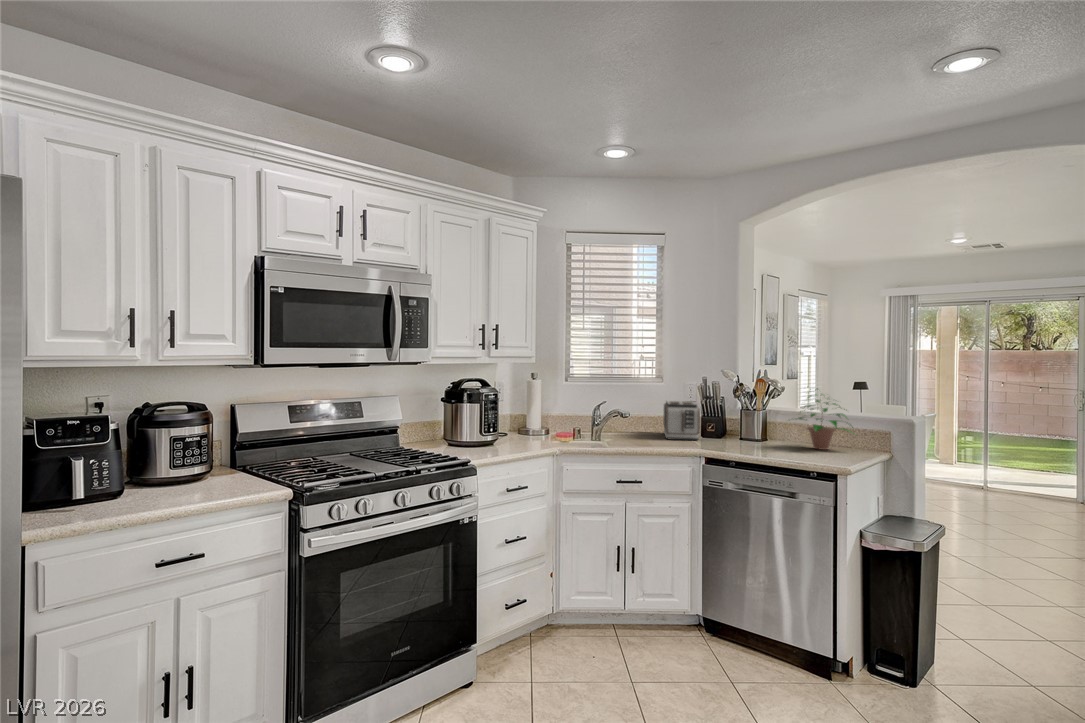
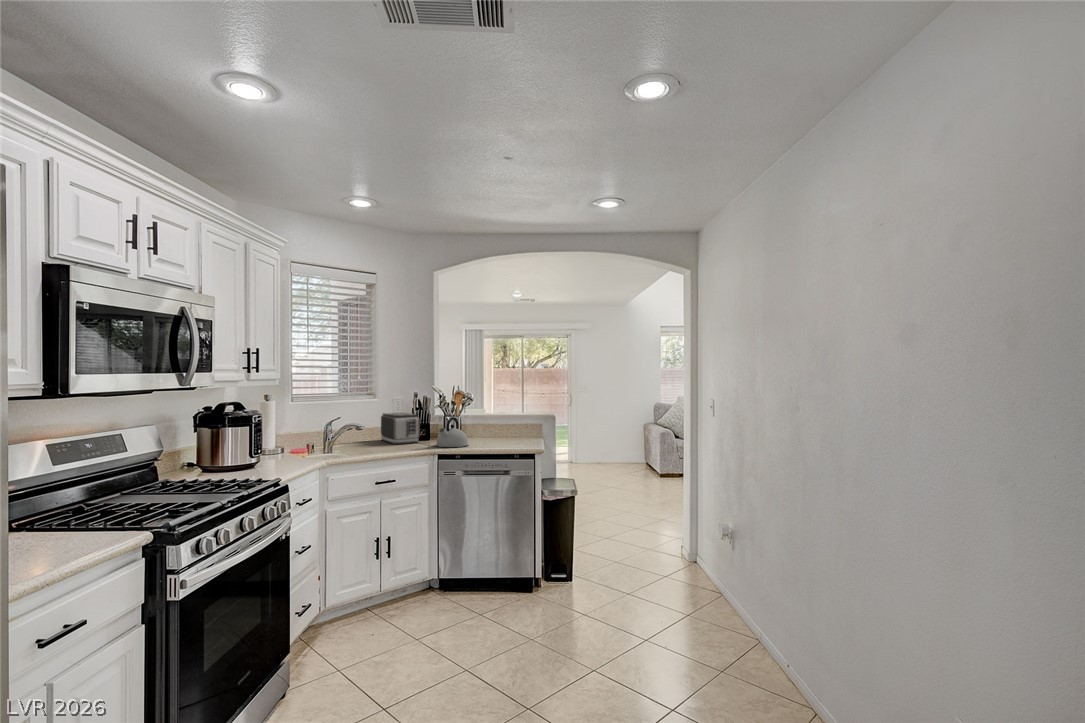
potted plant: present [798,394,853,450] -> none [481,398,527,440]
kettle: none [708,411,753,451] -> present [436,417,468,447]

